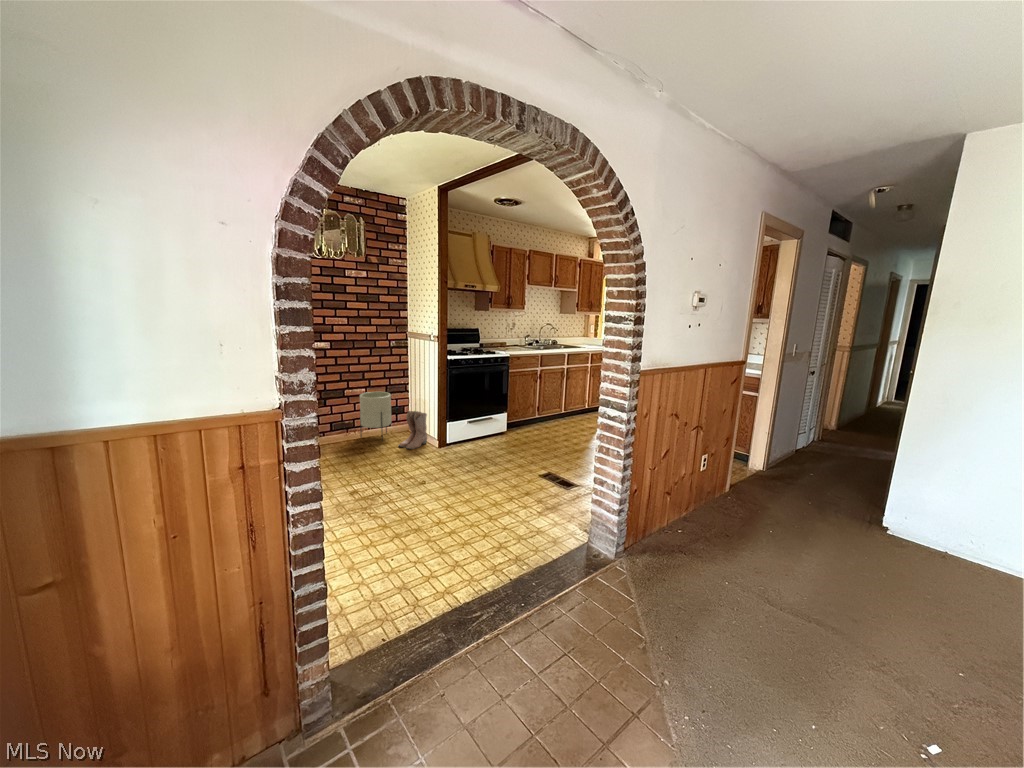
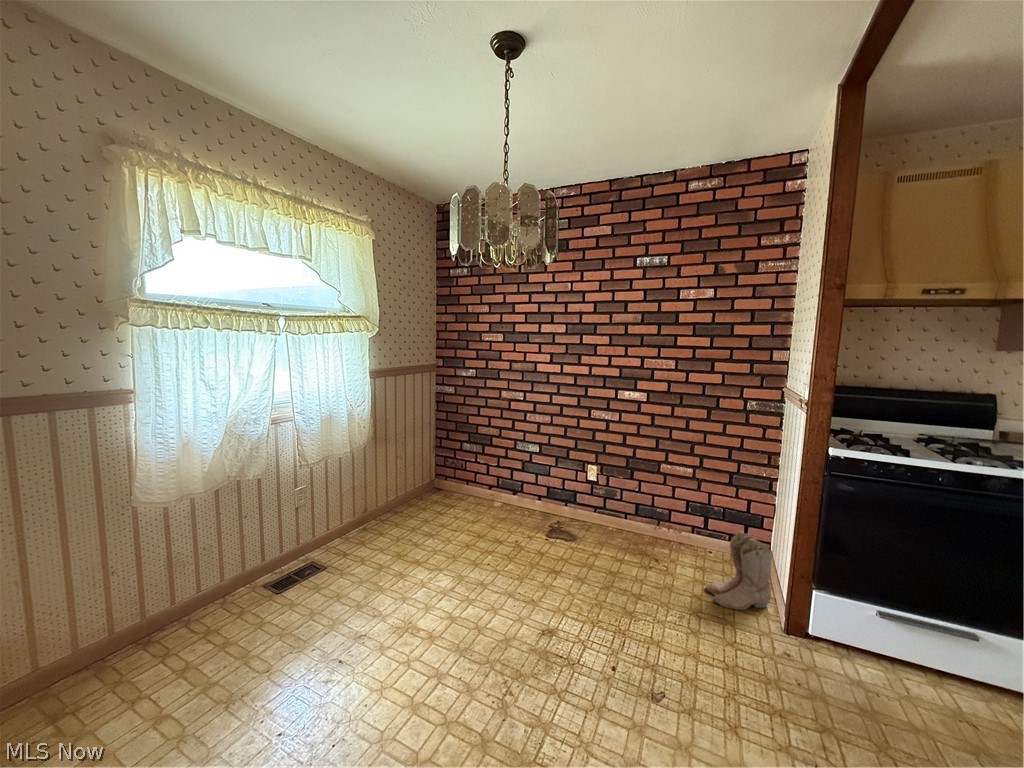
planter: present [360,392,392,441] -> none [670,476,725,564]

